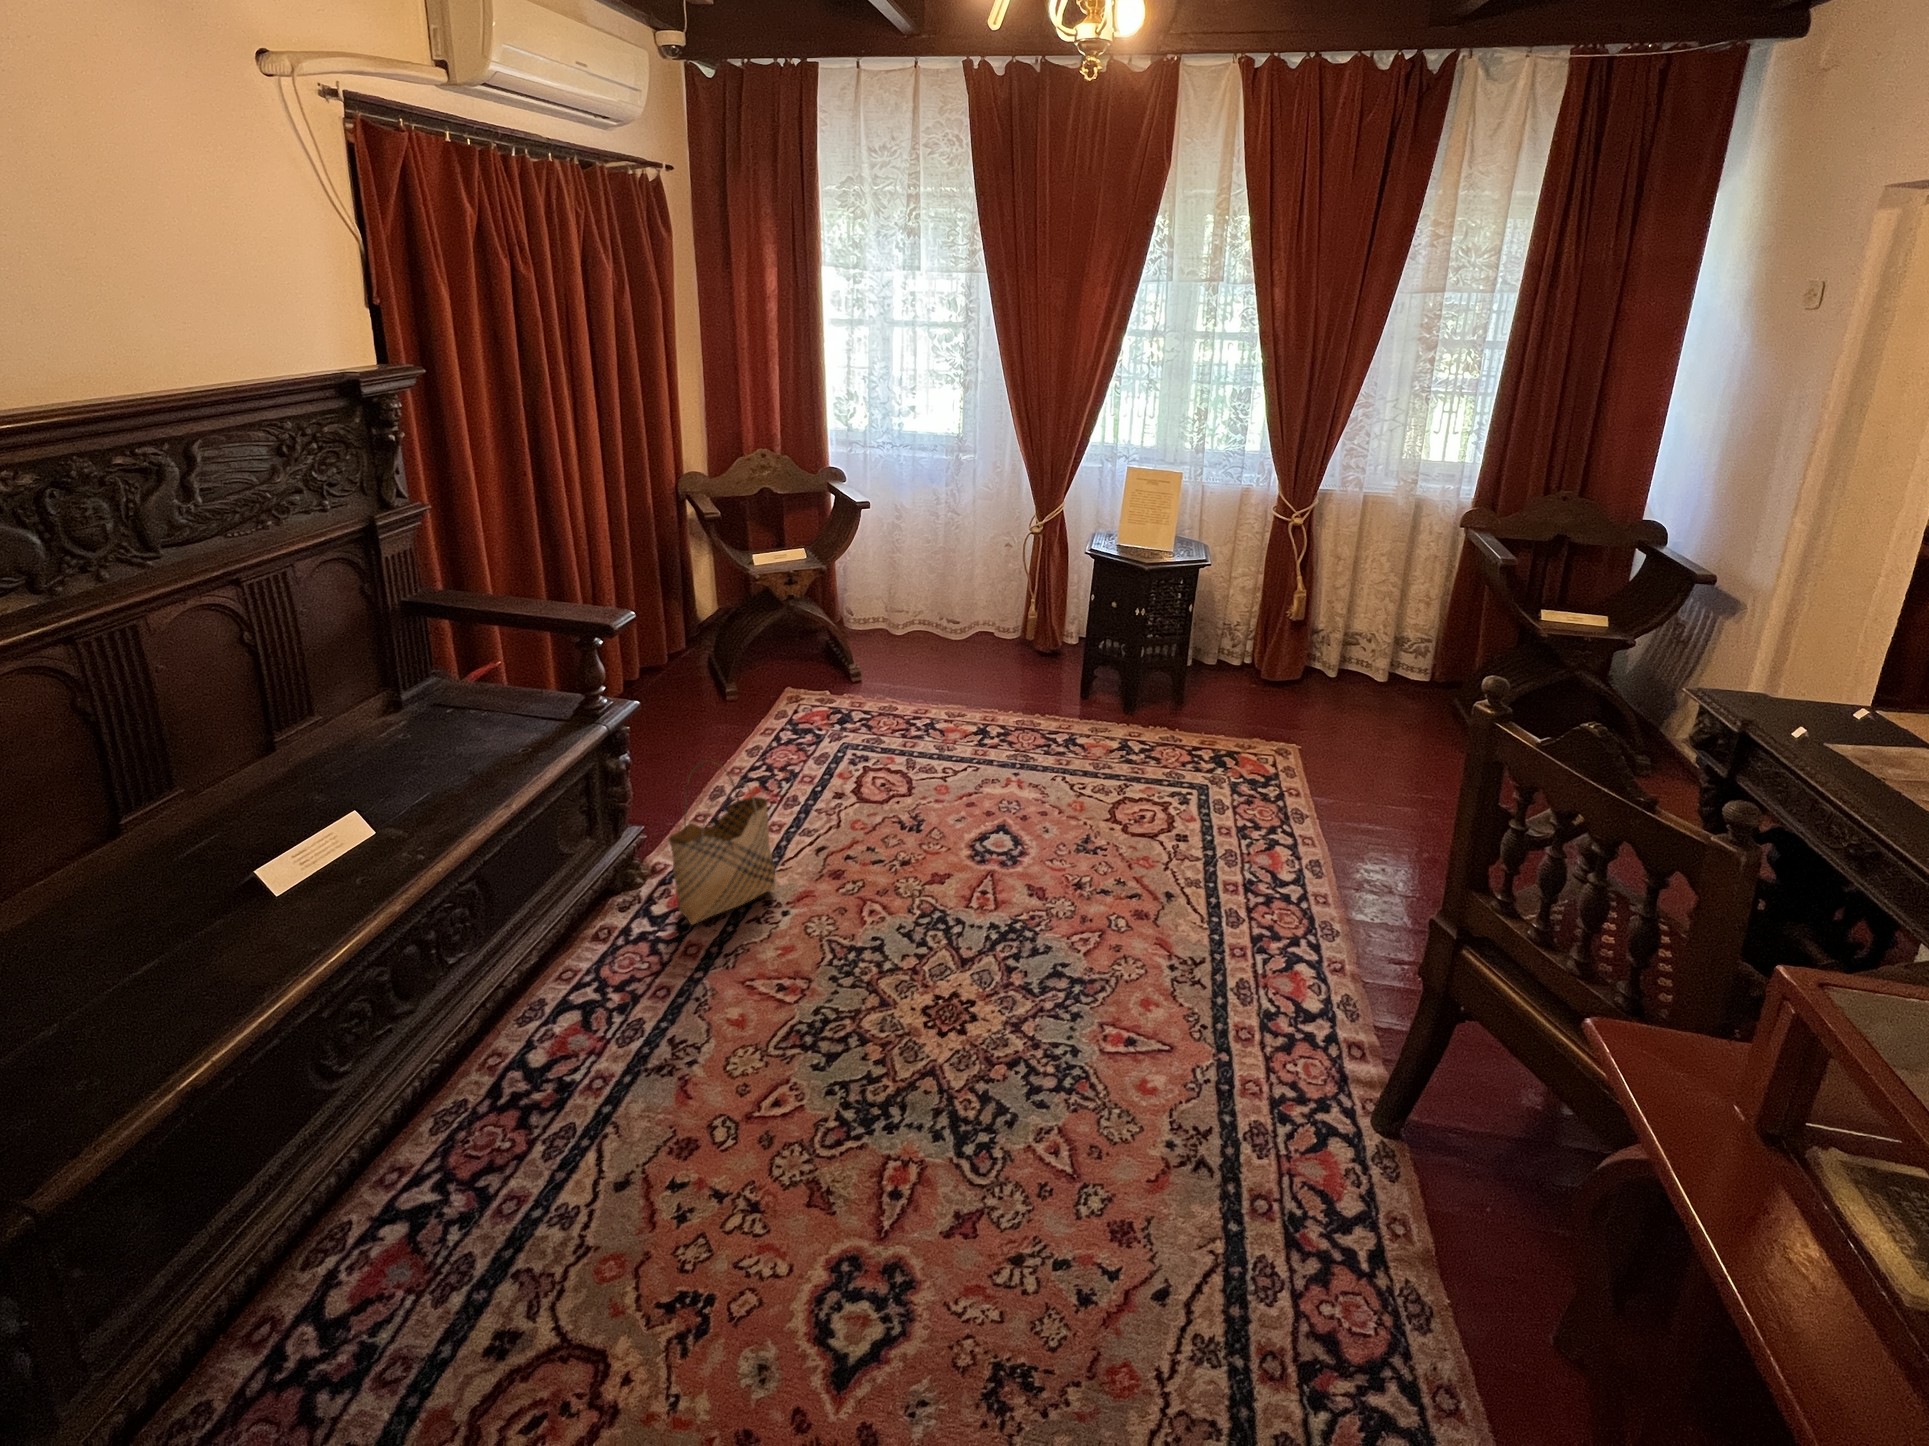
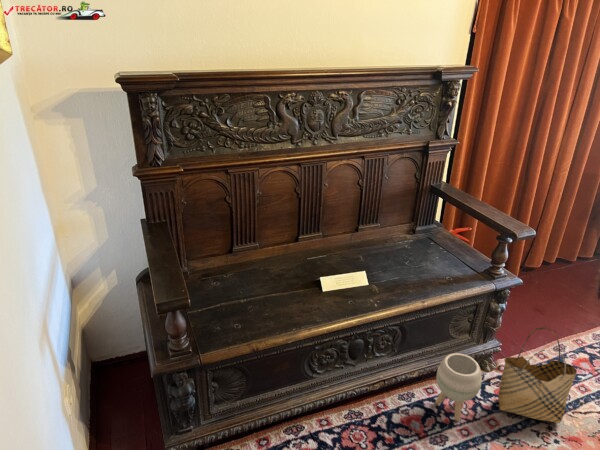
planter: none [574,868,656,986] -> present [435,353,482,421]

